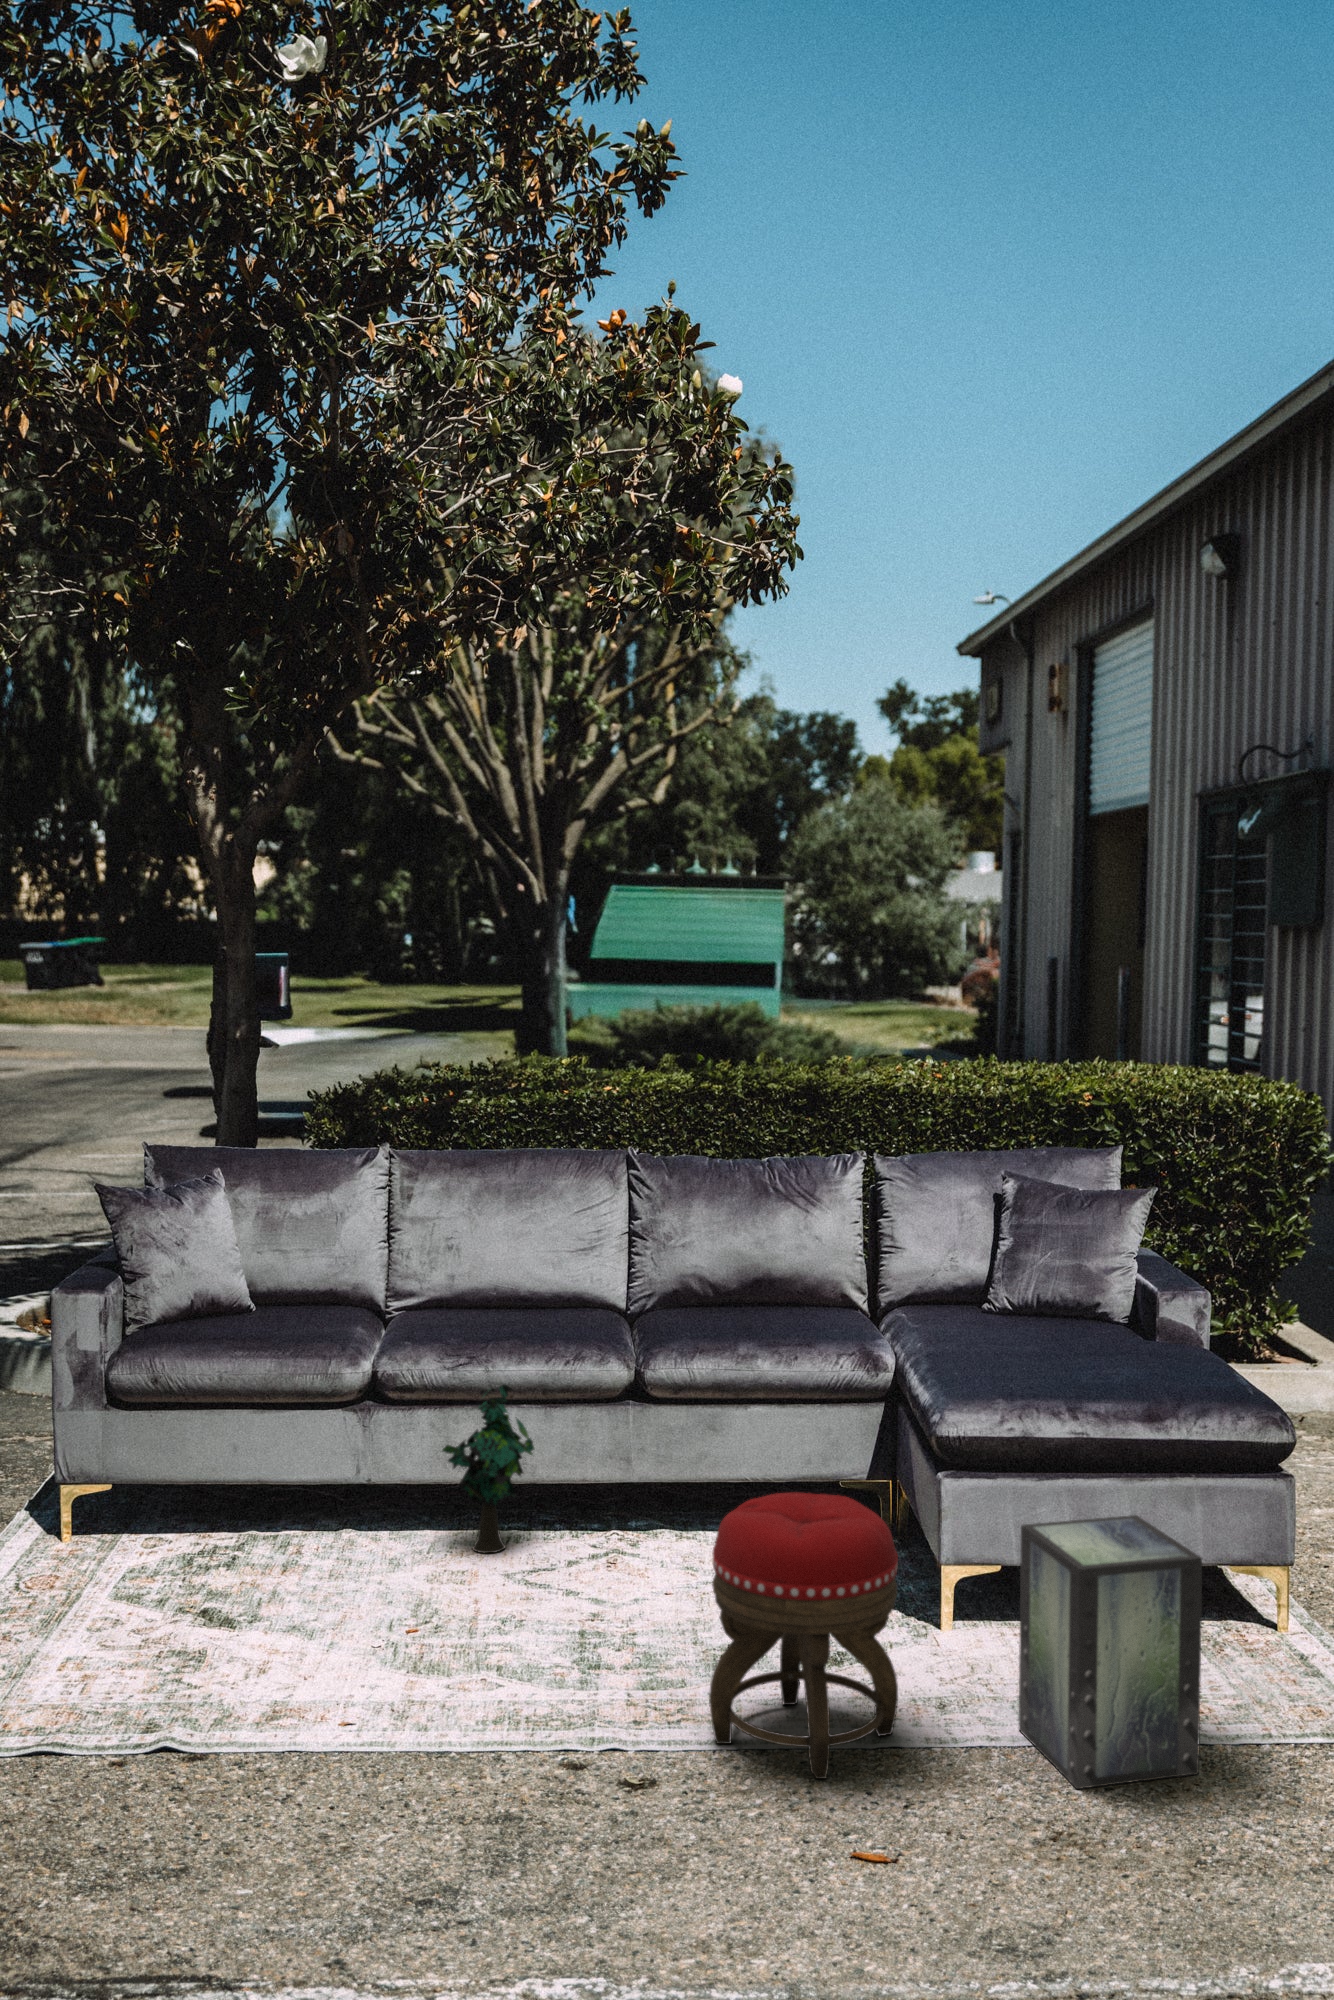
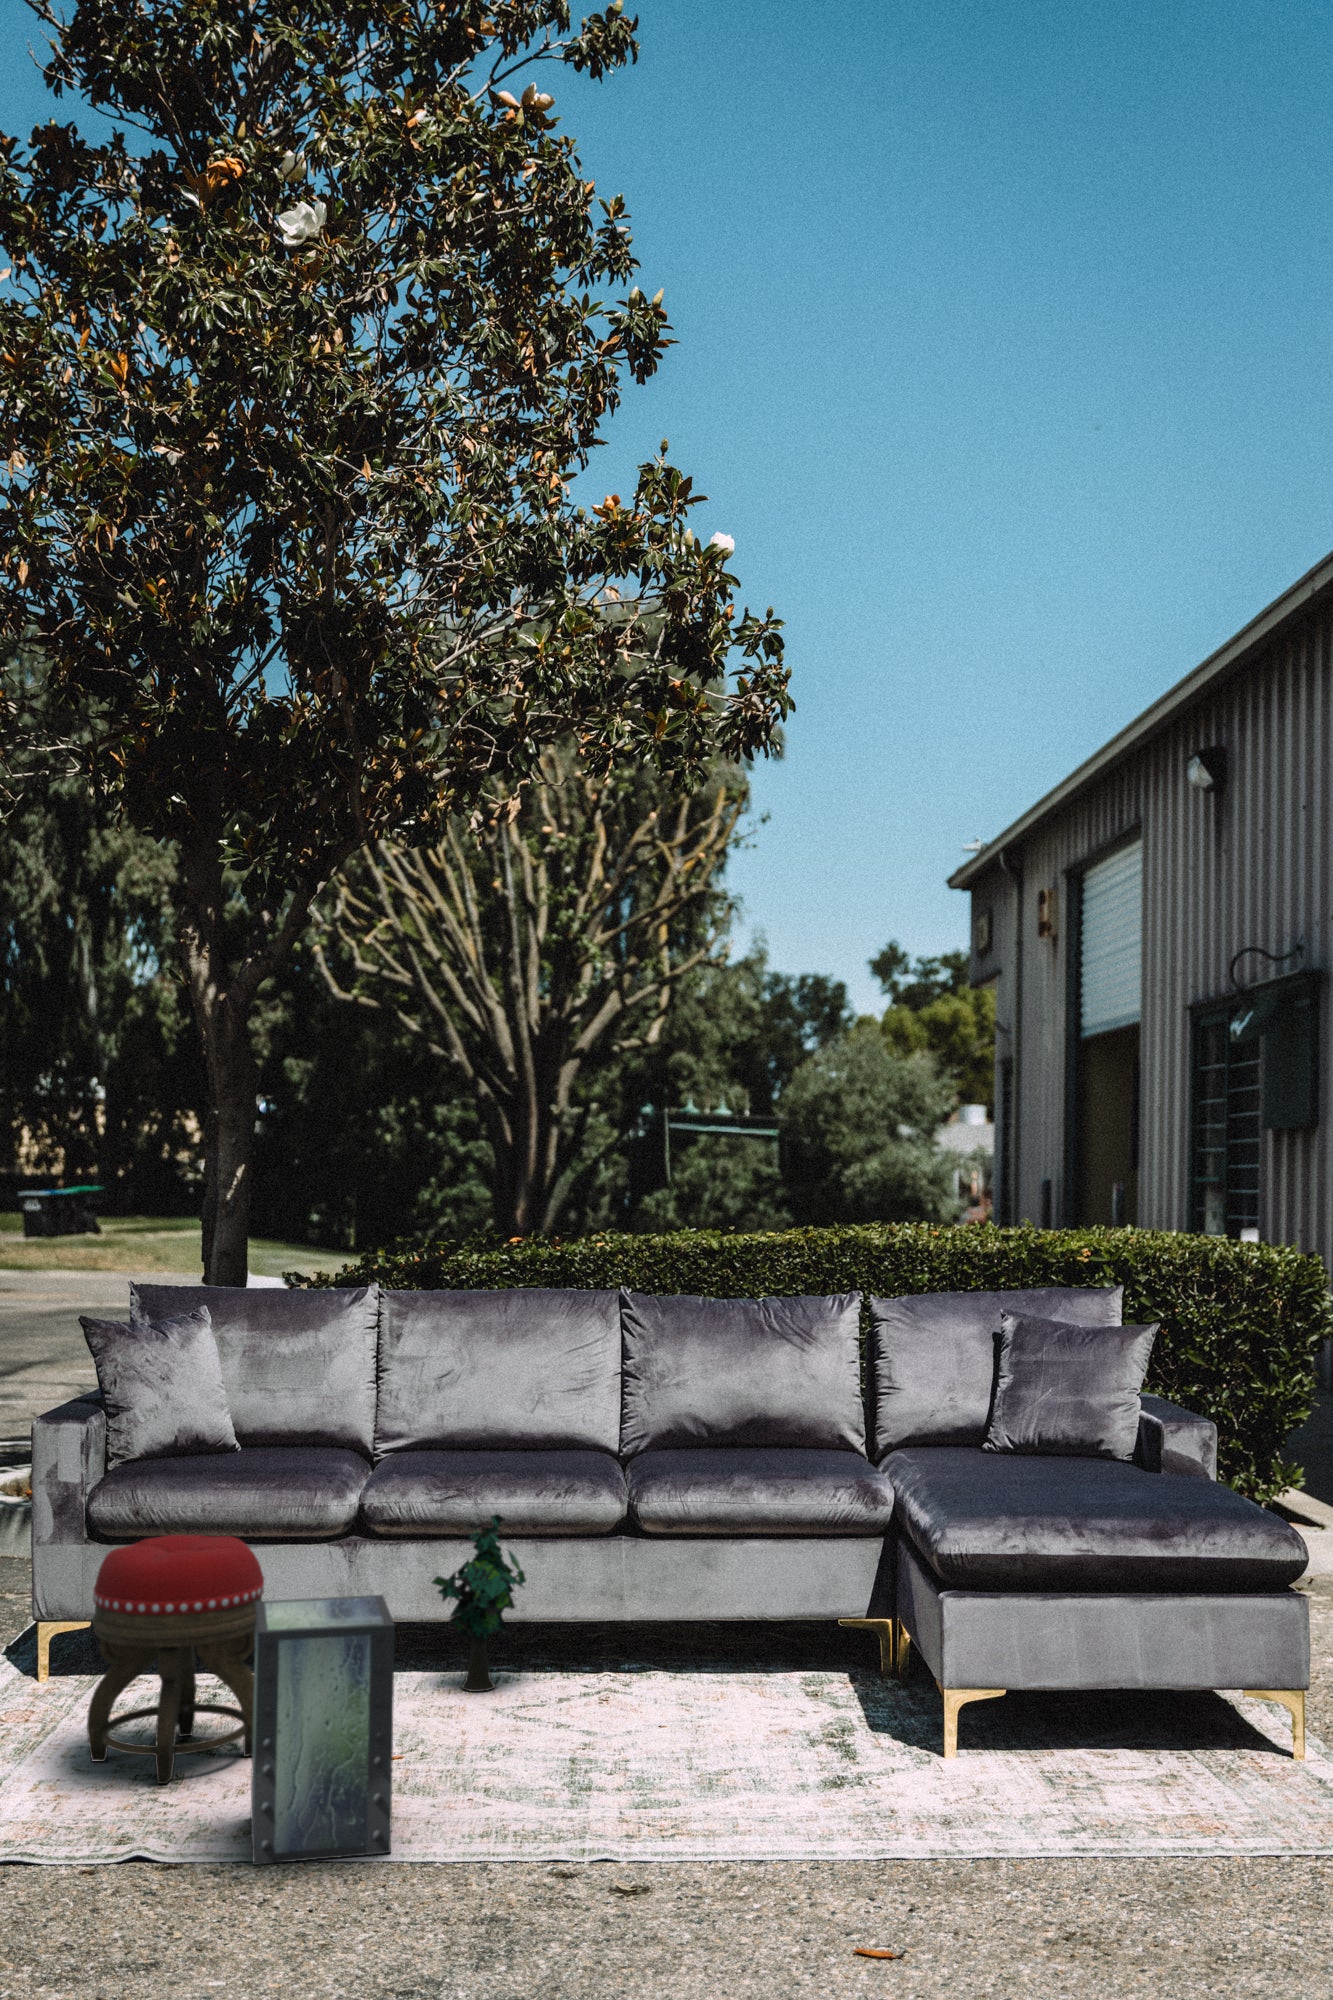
footstool: present [709,1492,898,1779] -> present [87,1535,264,1784]
storage box: present [1019,1515,1202,1789] -> present [251,1595,395,1865]

